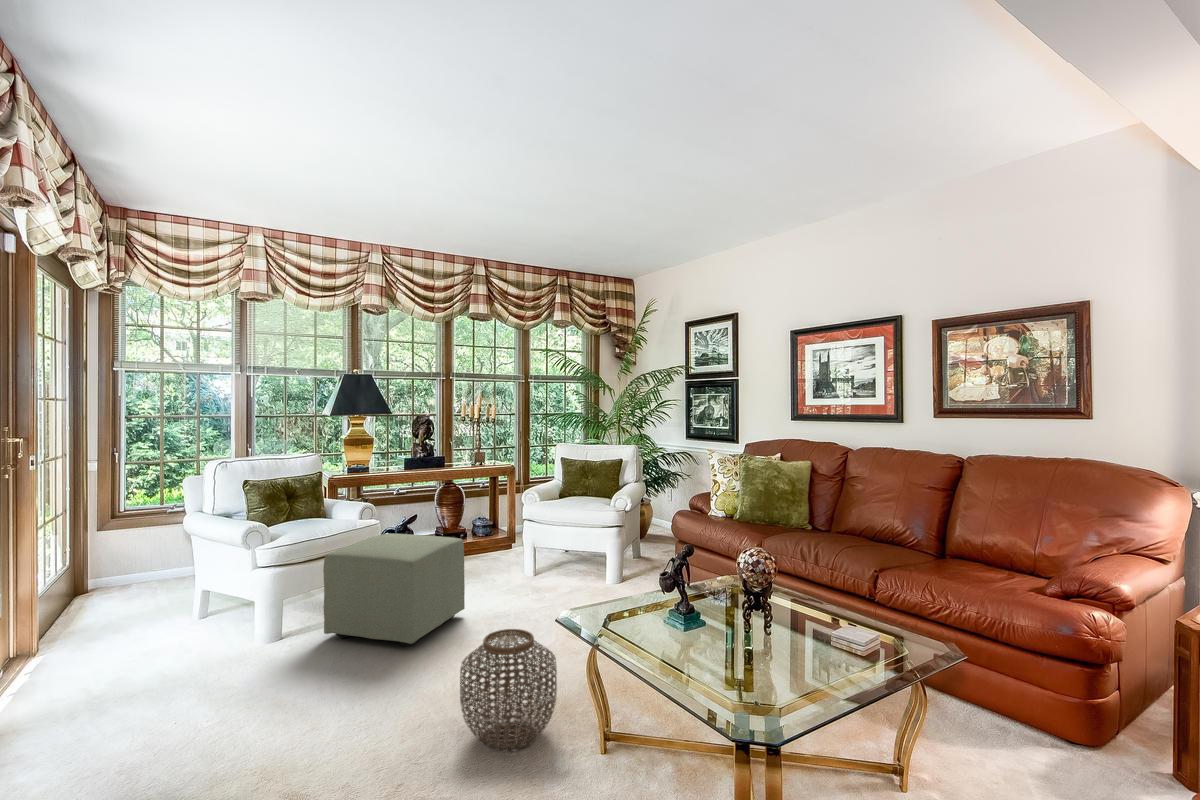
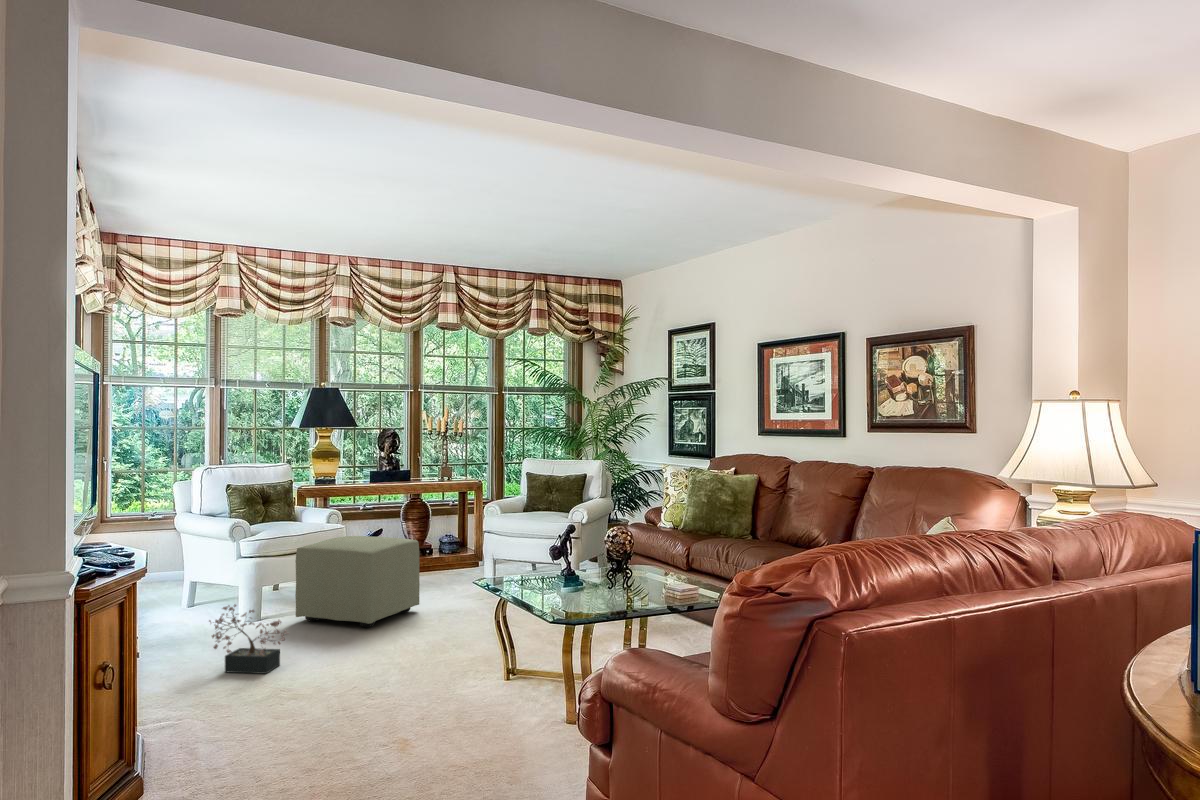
woven basket: present [460,629,557,751] -> none [400,593,474,679]
decorative plant: none [197,648,312,748] -> present [209,605,289,674]

